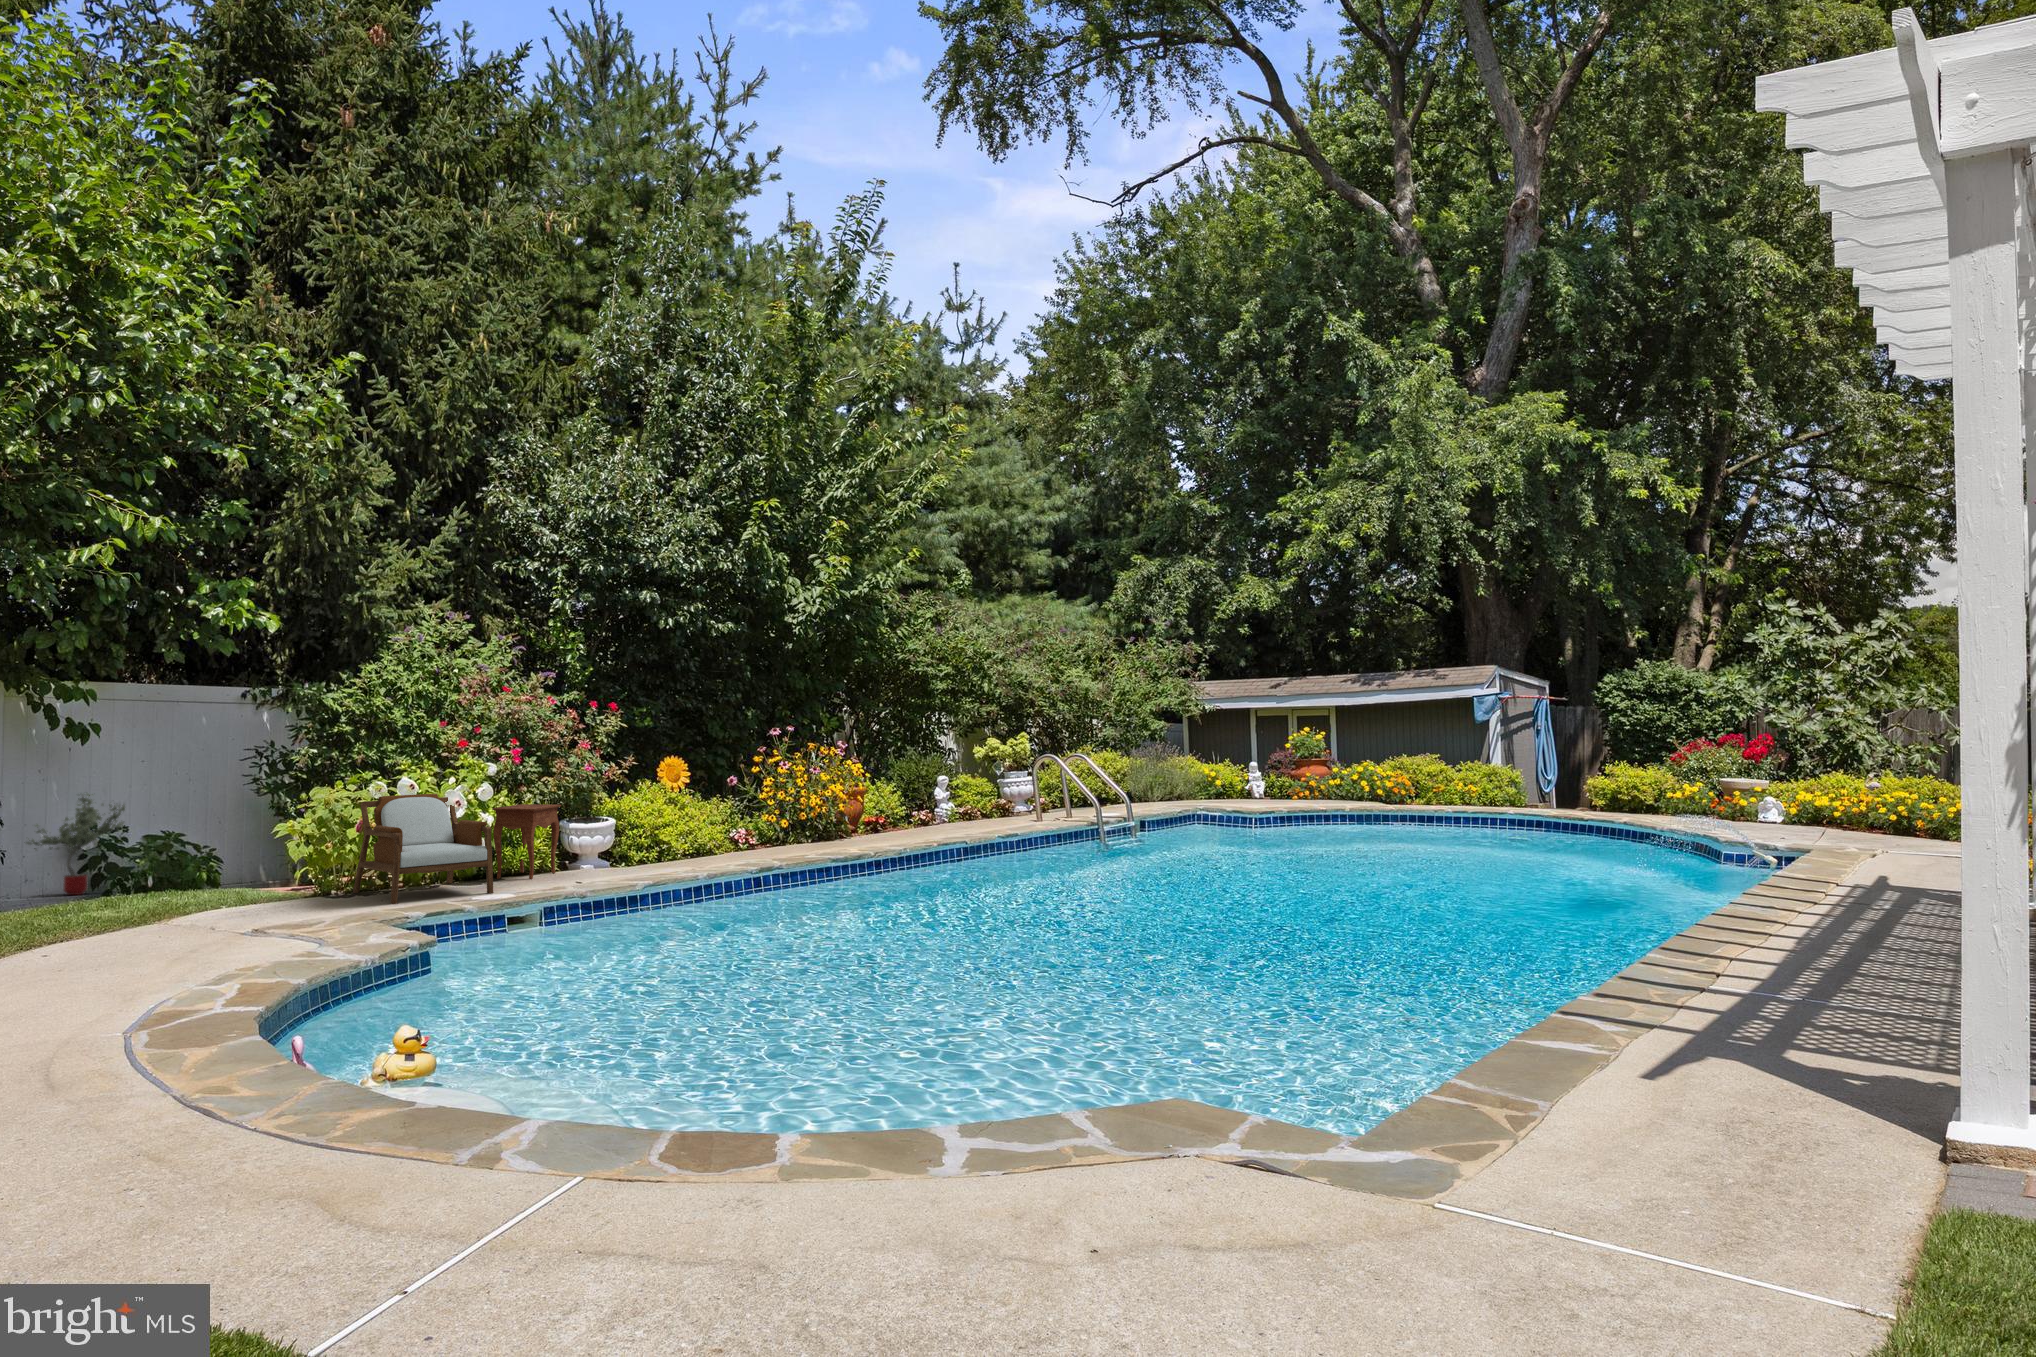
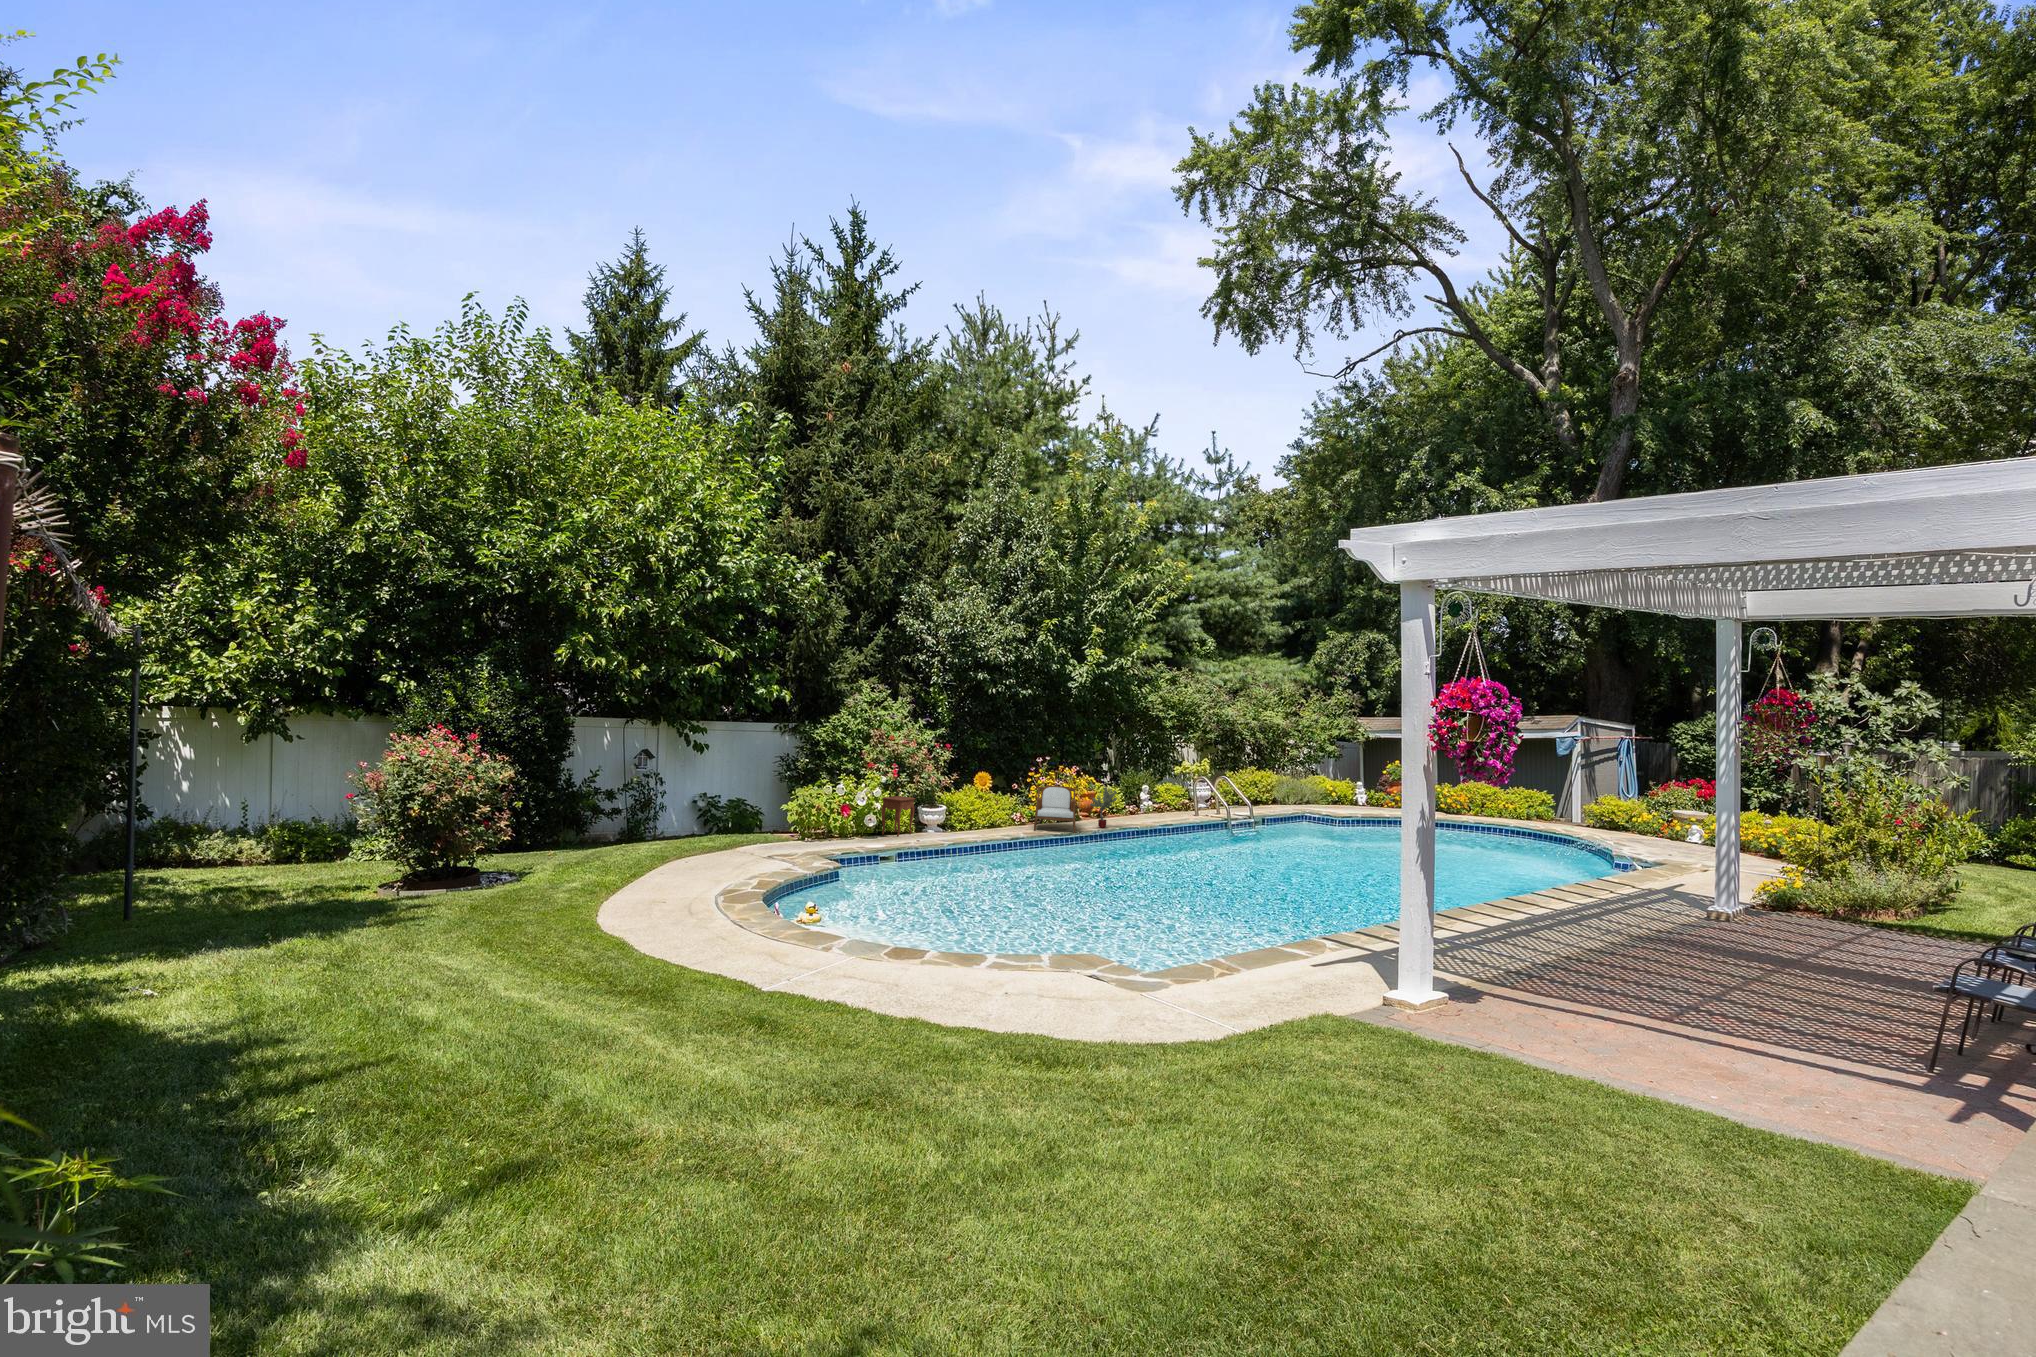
potted tree: present [27,794,125,895] -> present [1090,786,1117,828]
armchair: present [353,794,493,904] -> present [1034,785,1076,833]

